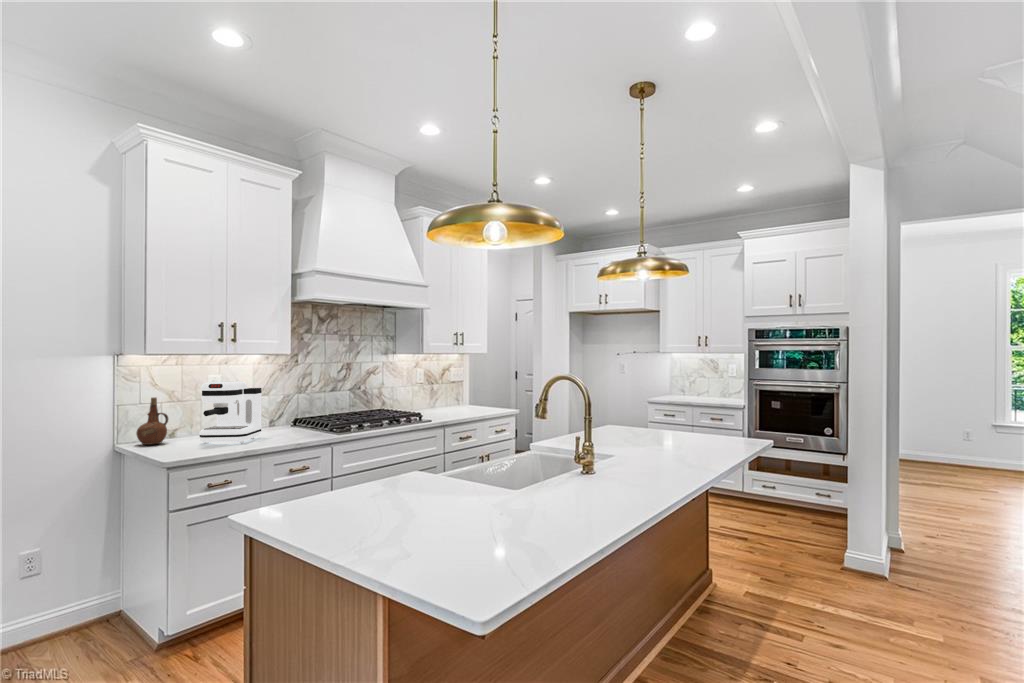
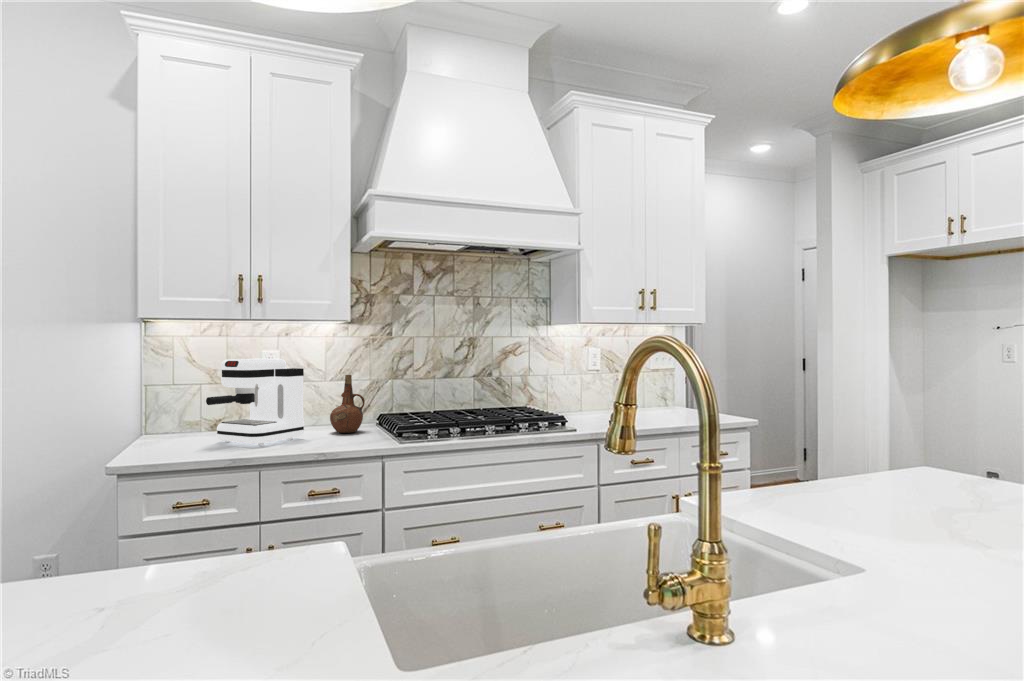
ceramic pitcher: present [136,397,168,445] -> present [330,375,365,433]

